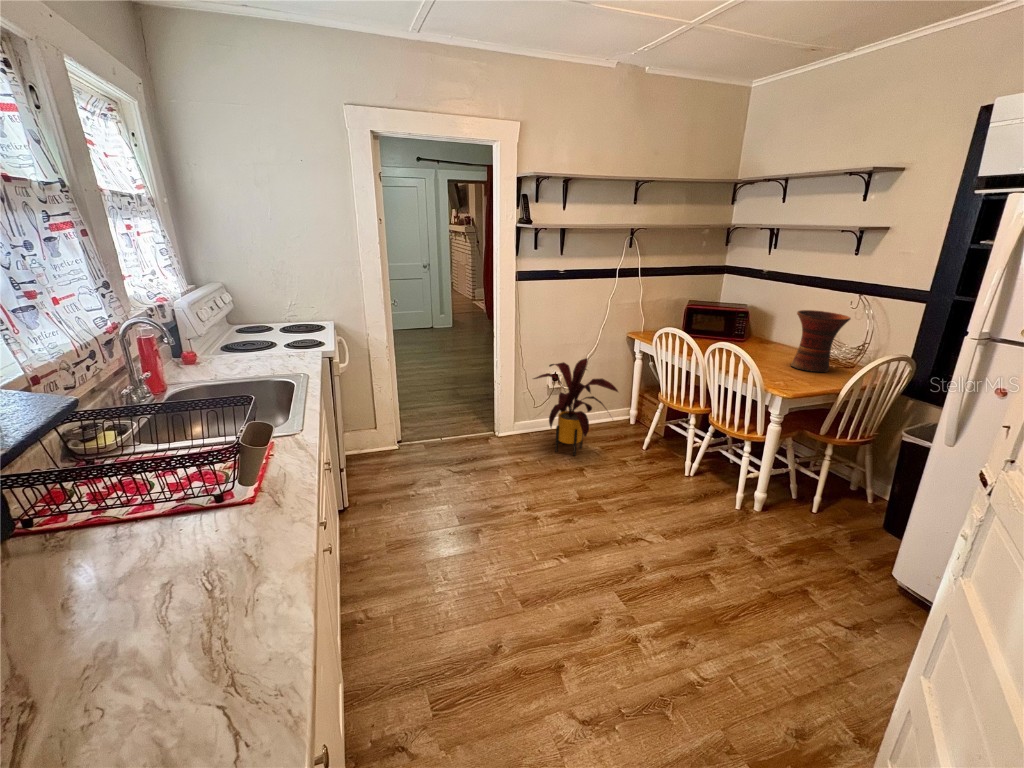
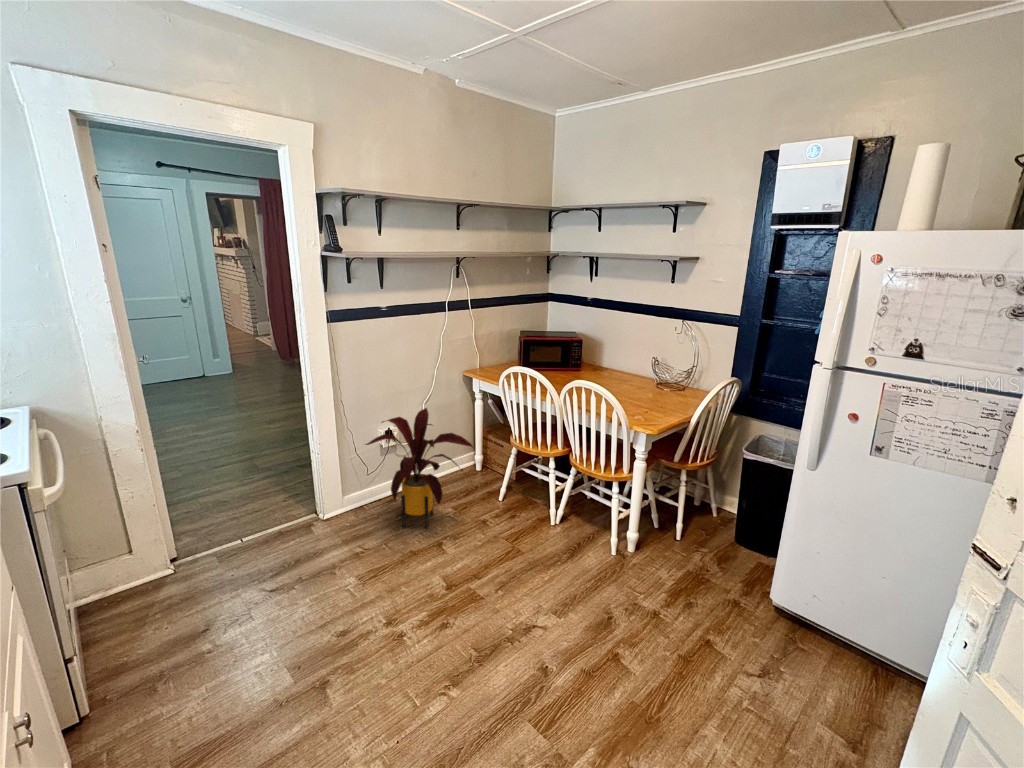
vase: present [791,310,851,372] -> none [636,338,684,399]

